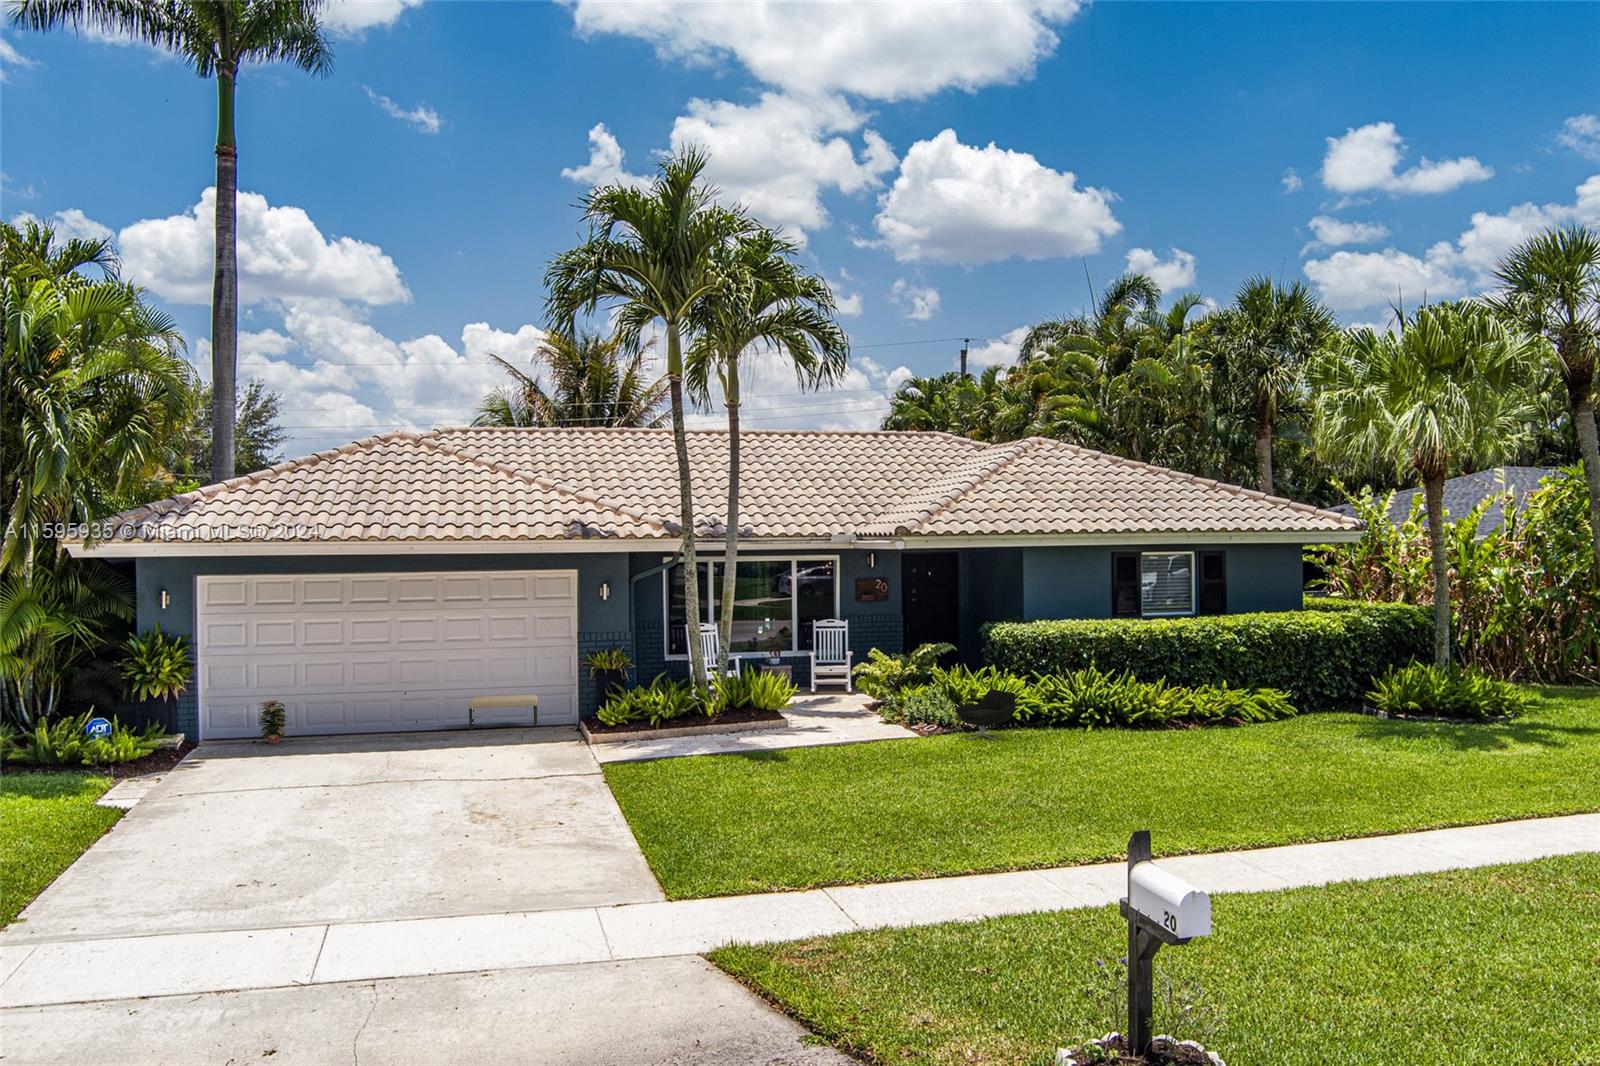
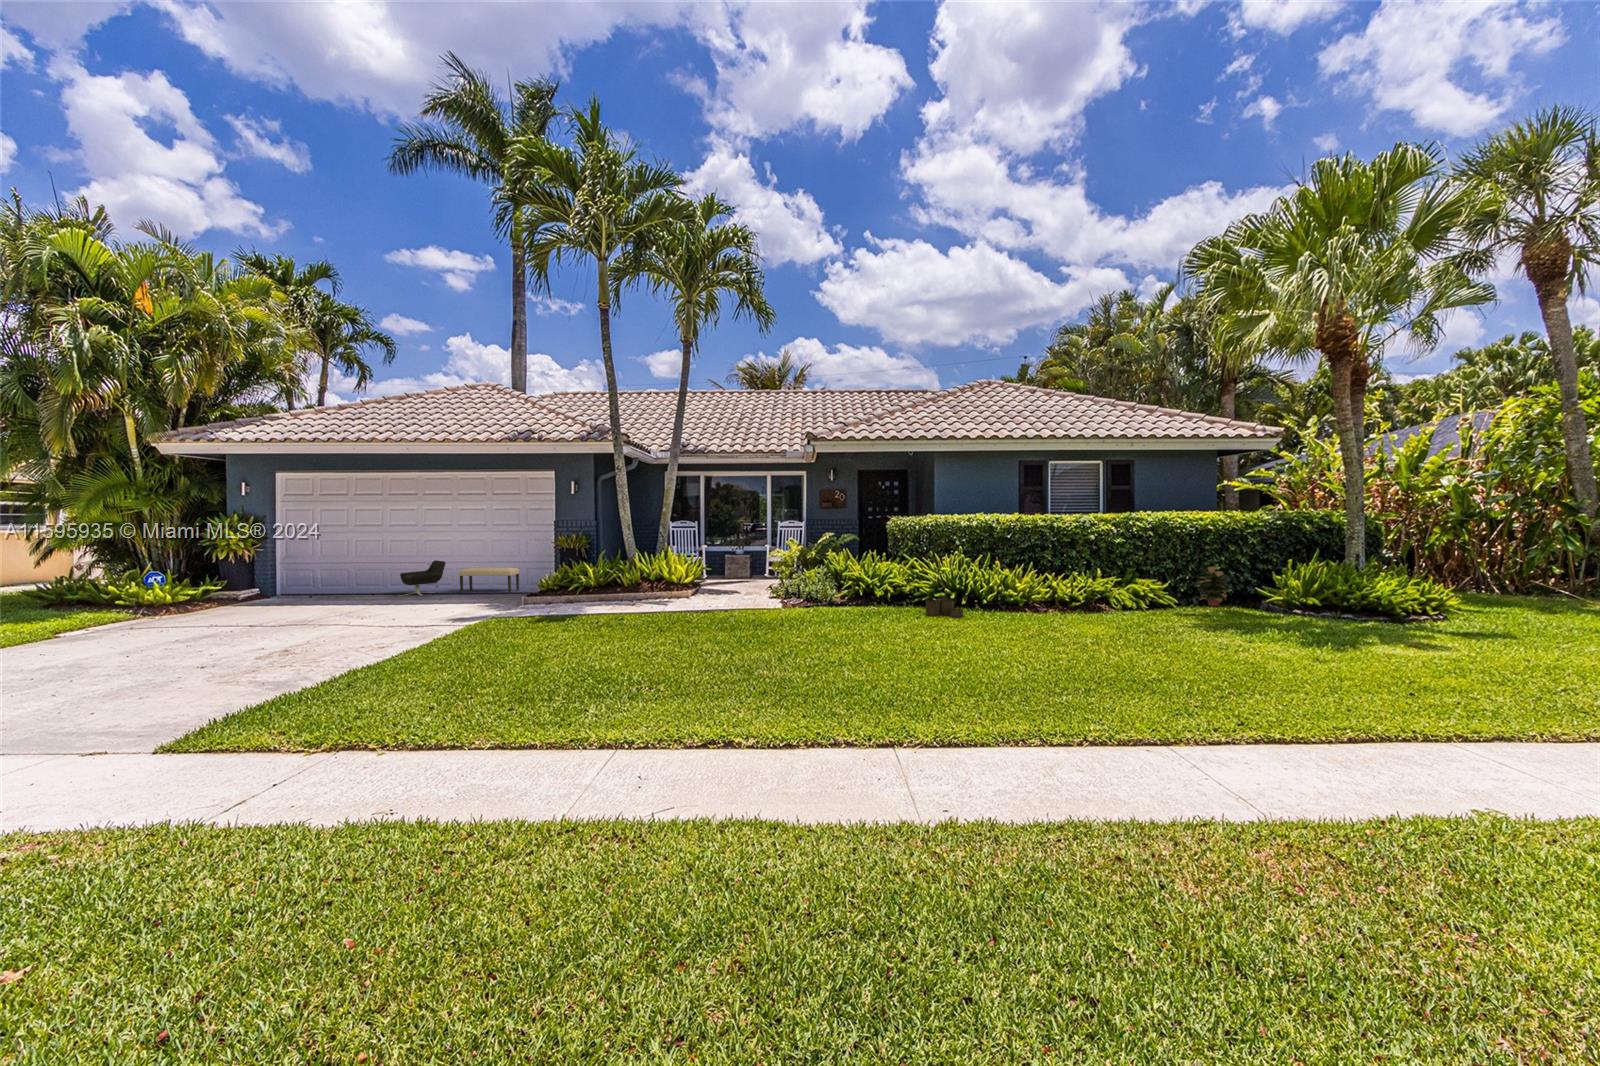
lounge chair: present [955,689,1015,740] -> present [400,560,446,596]
decorative plant: present [259,701,289,744] -> present [1199,567,1228,606]
woven basket: none [1077,715,1118,738] -> present [926,597,963,618]

